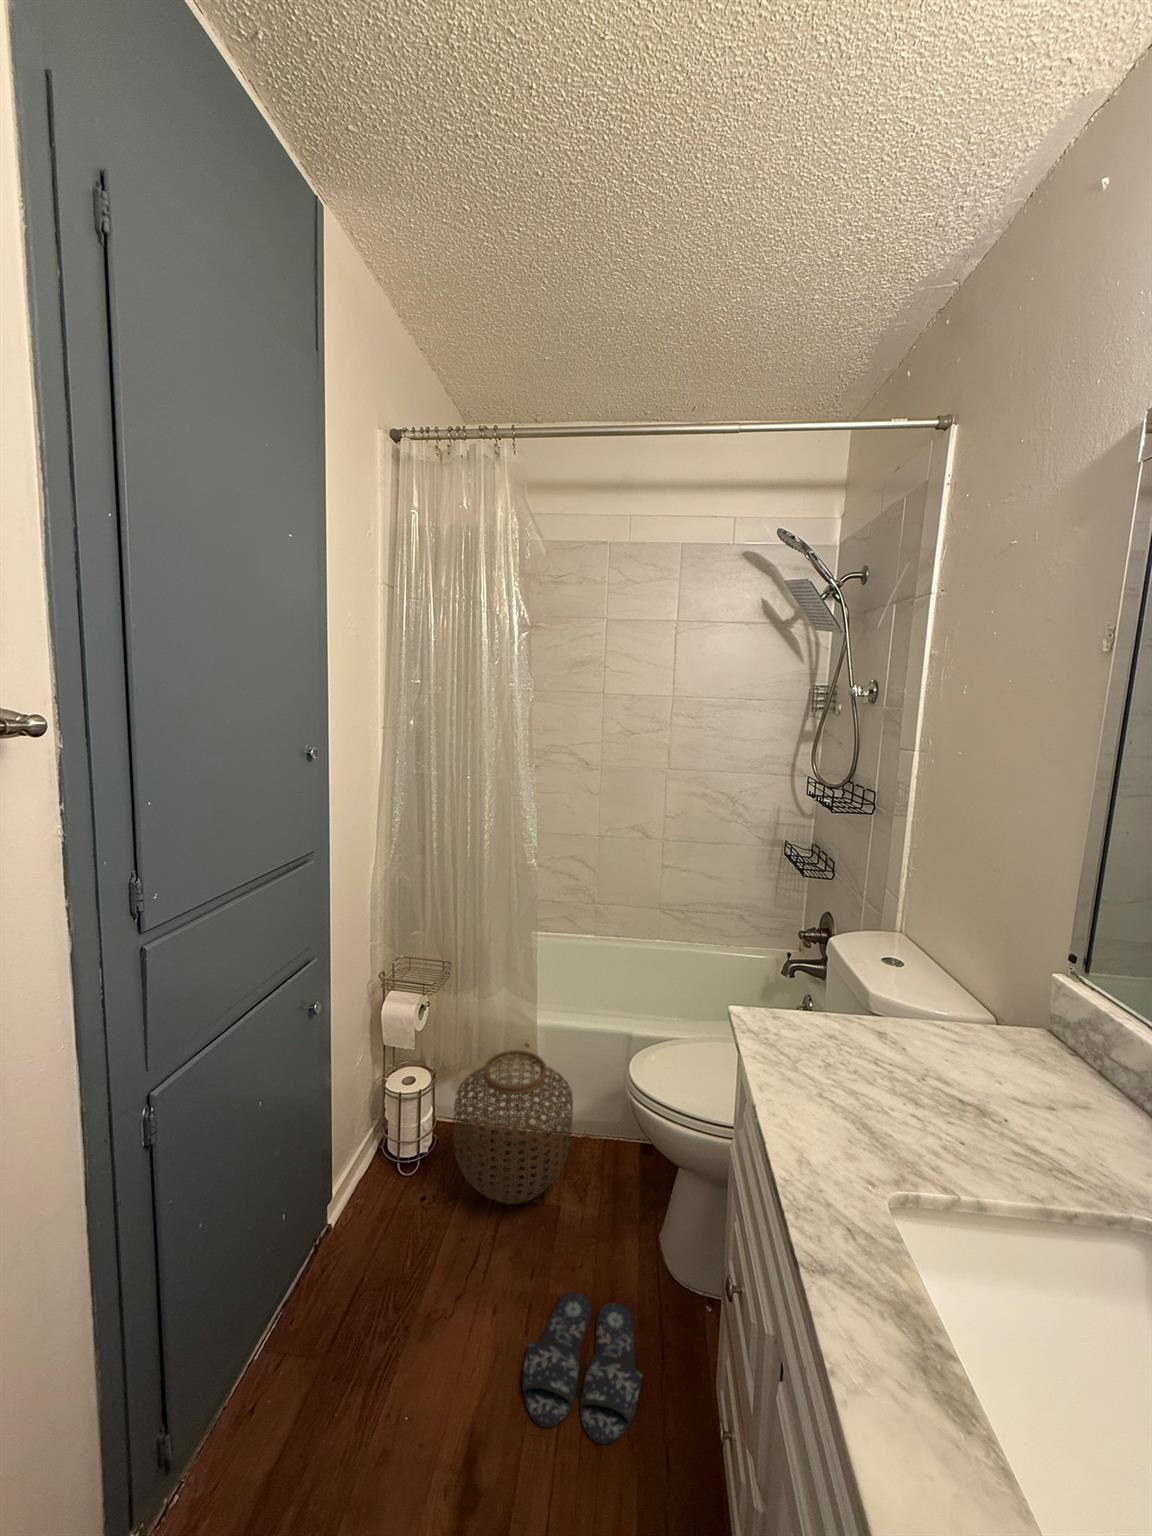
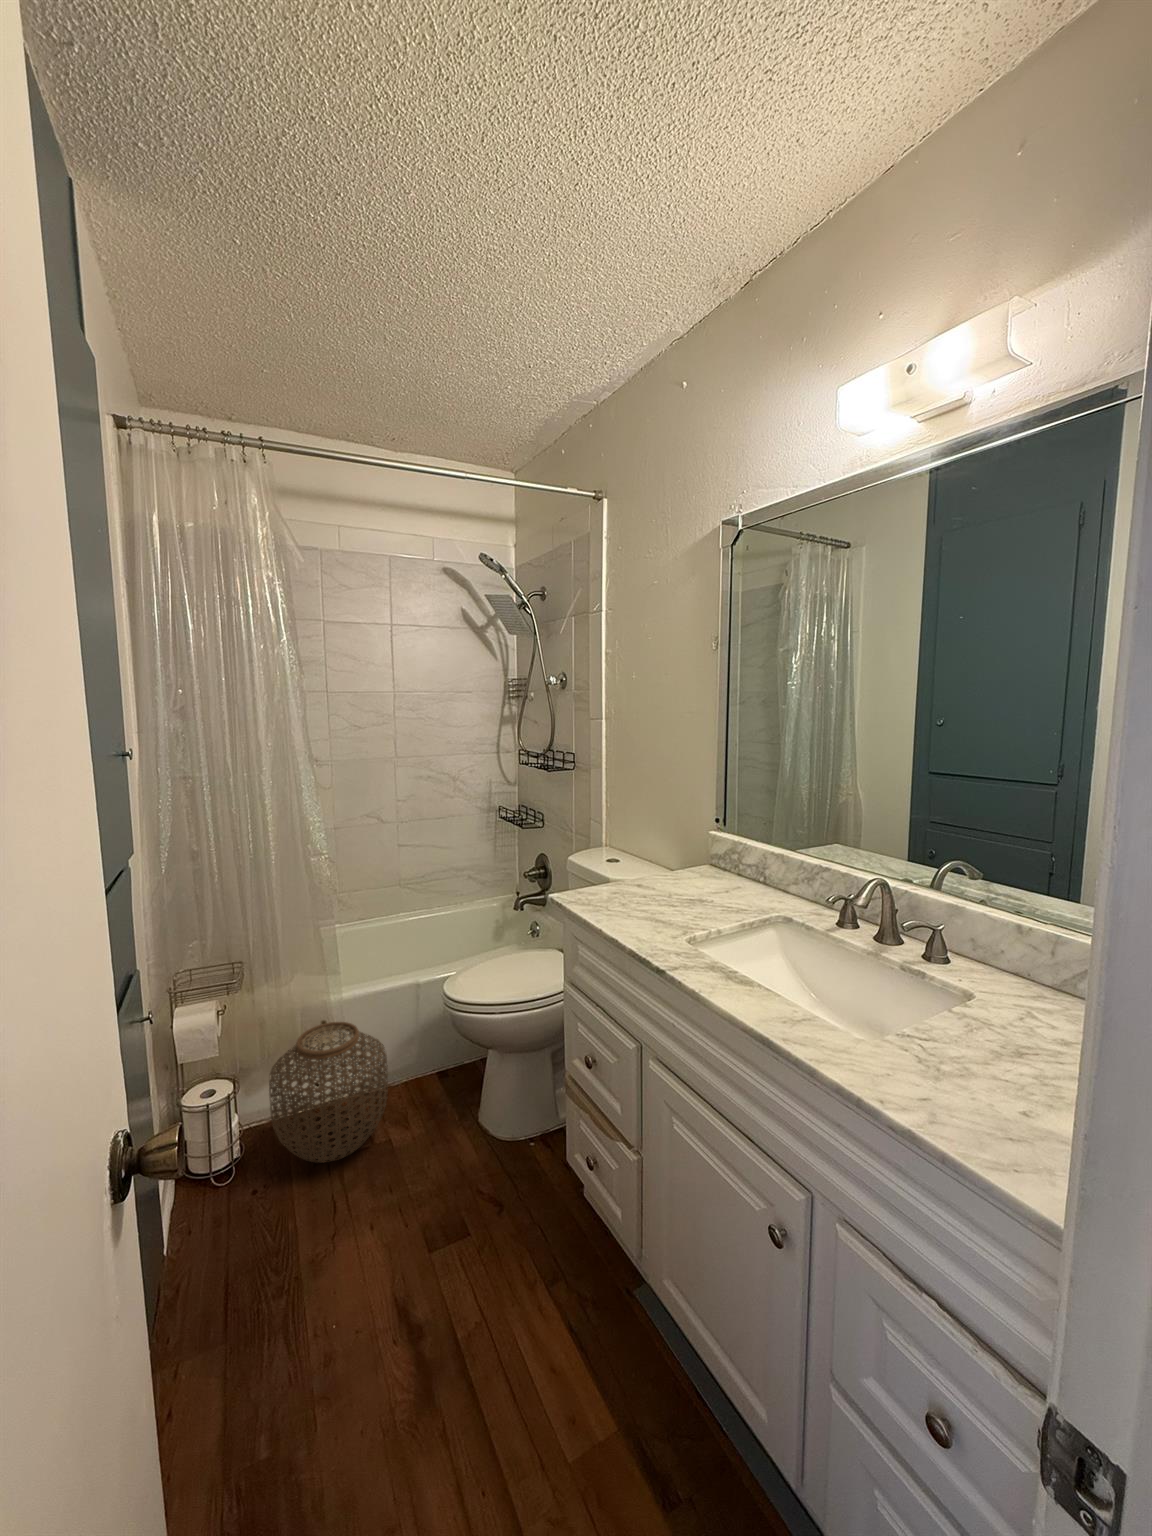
slippers: present [523,1292,643,1444] -> none [413,1172,509,1269]

